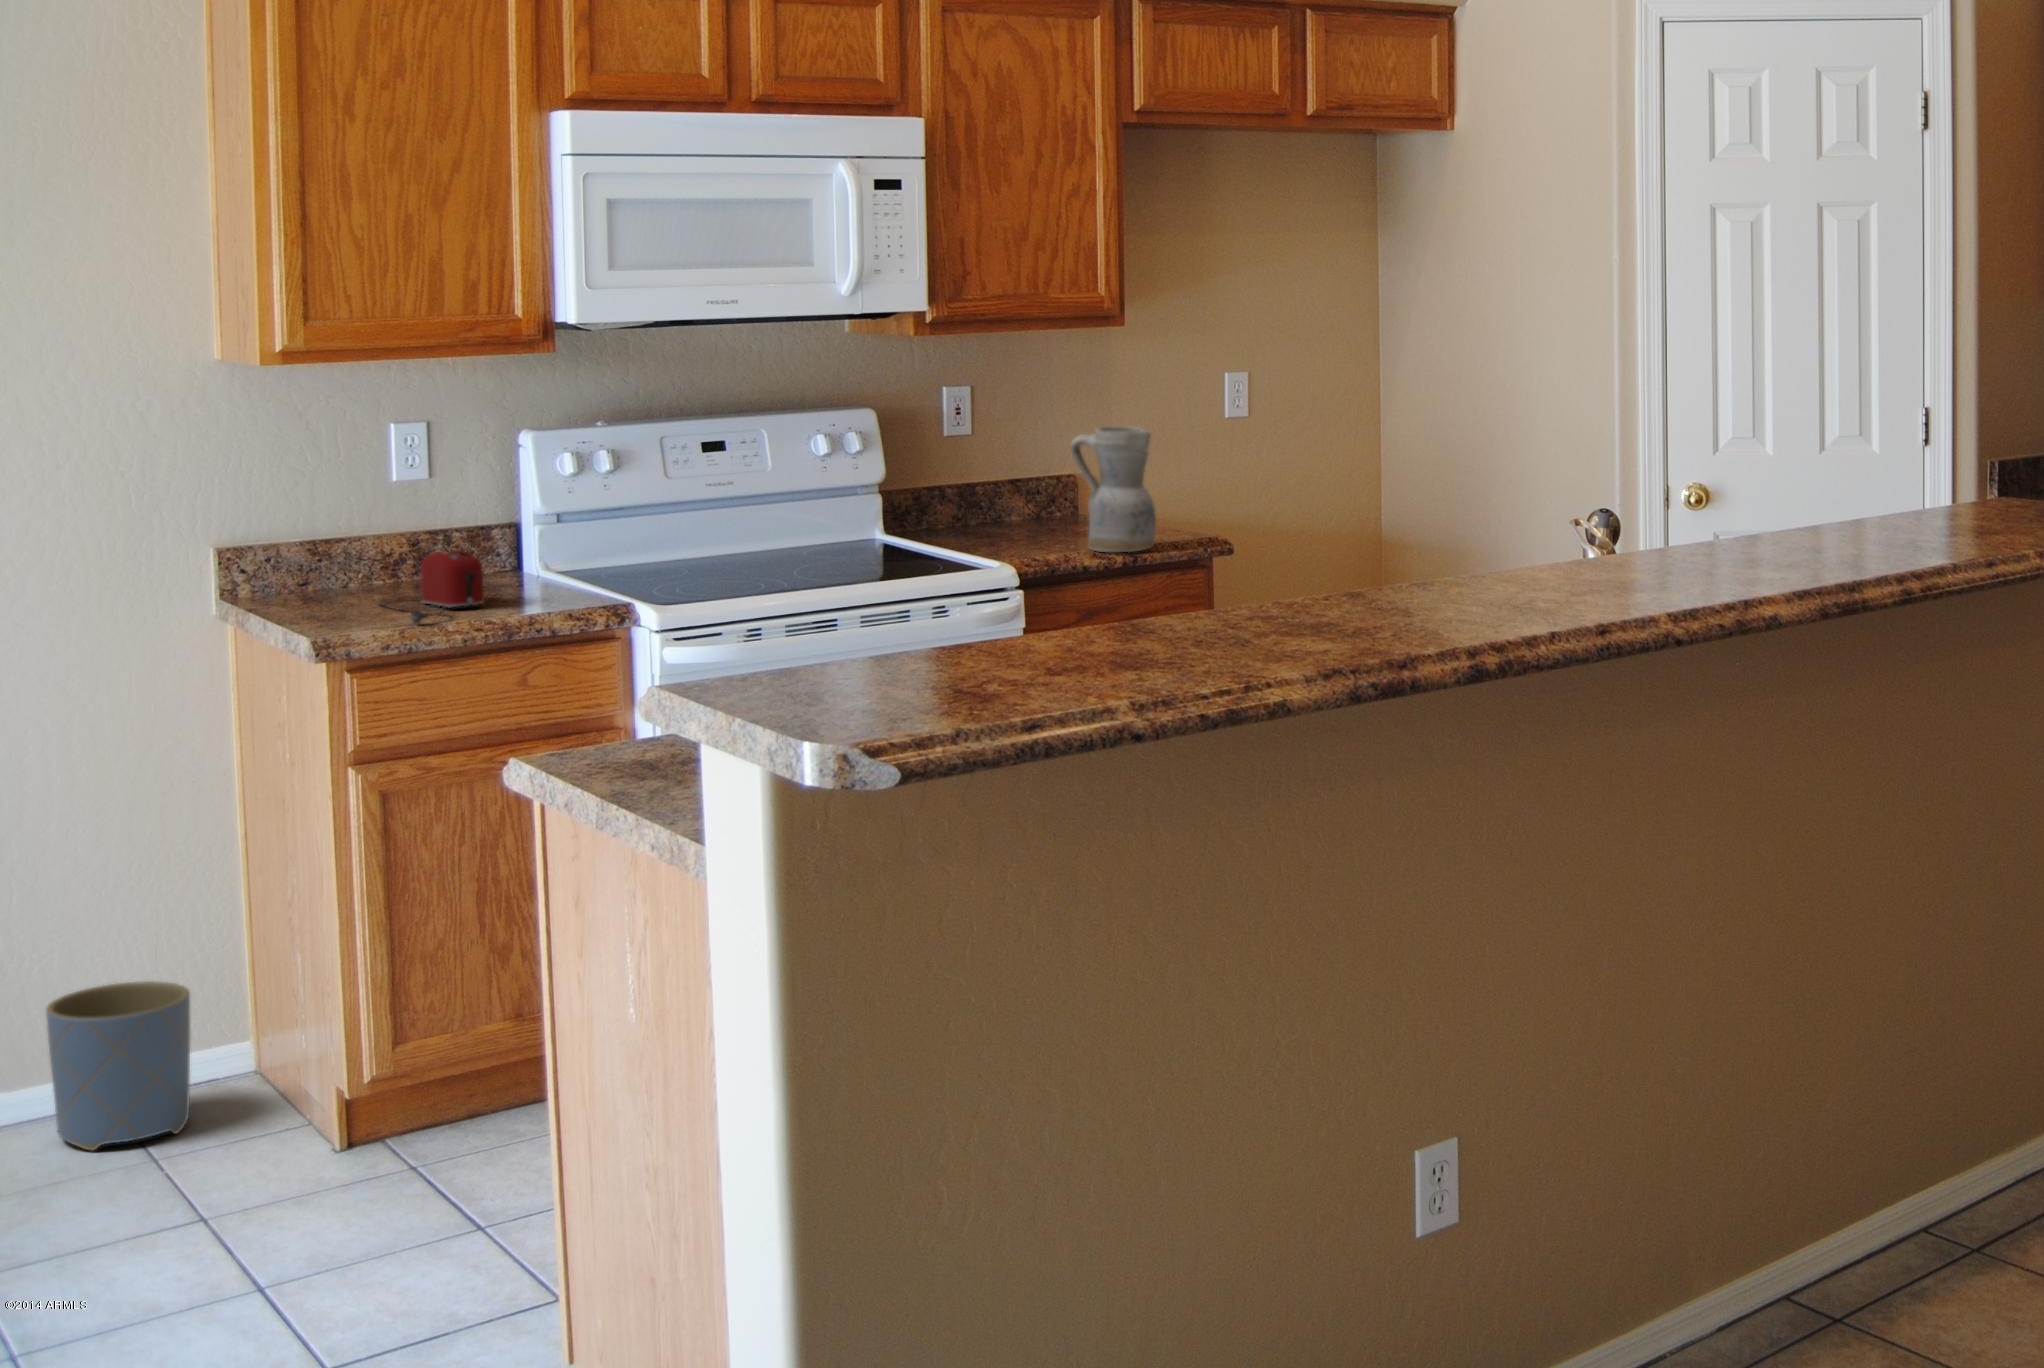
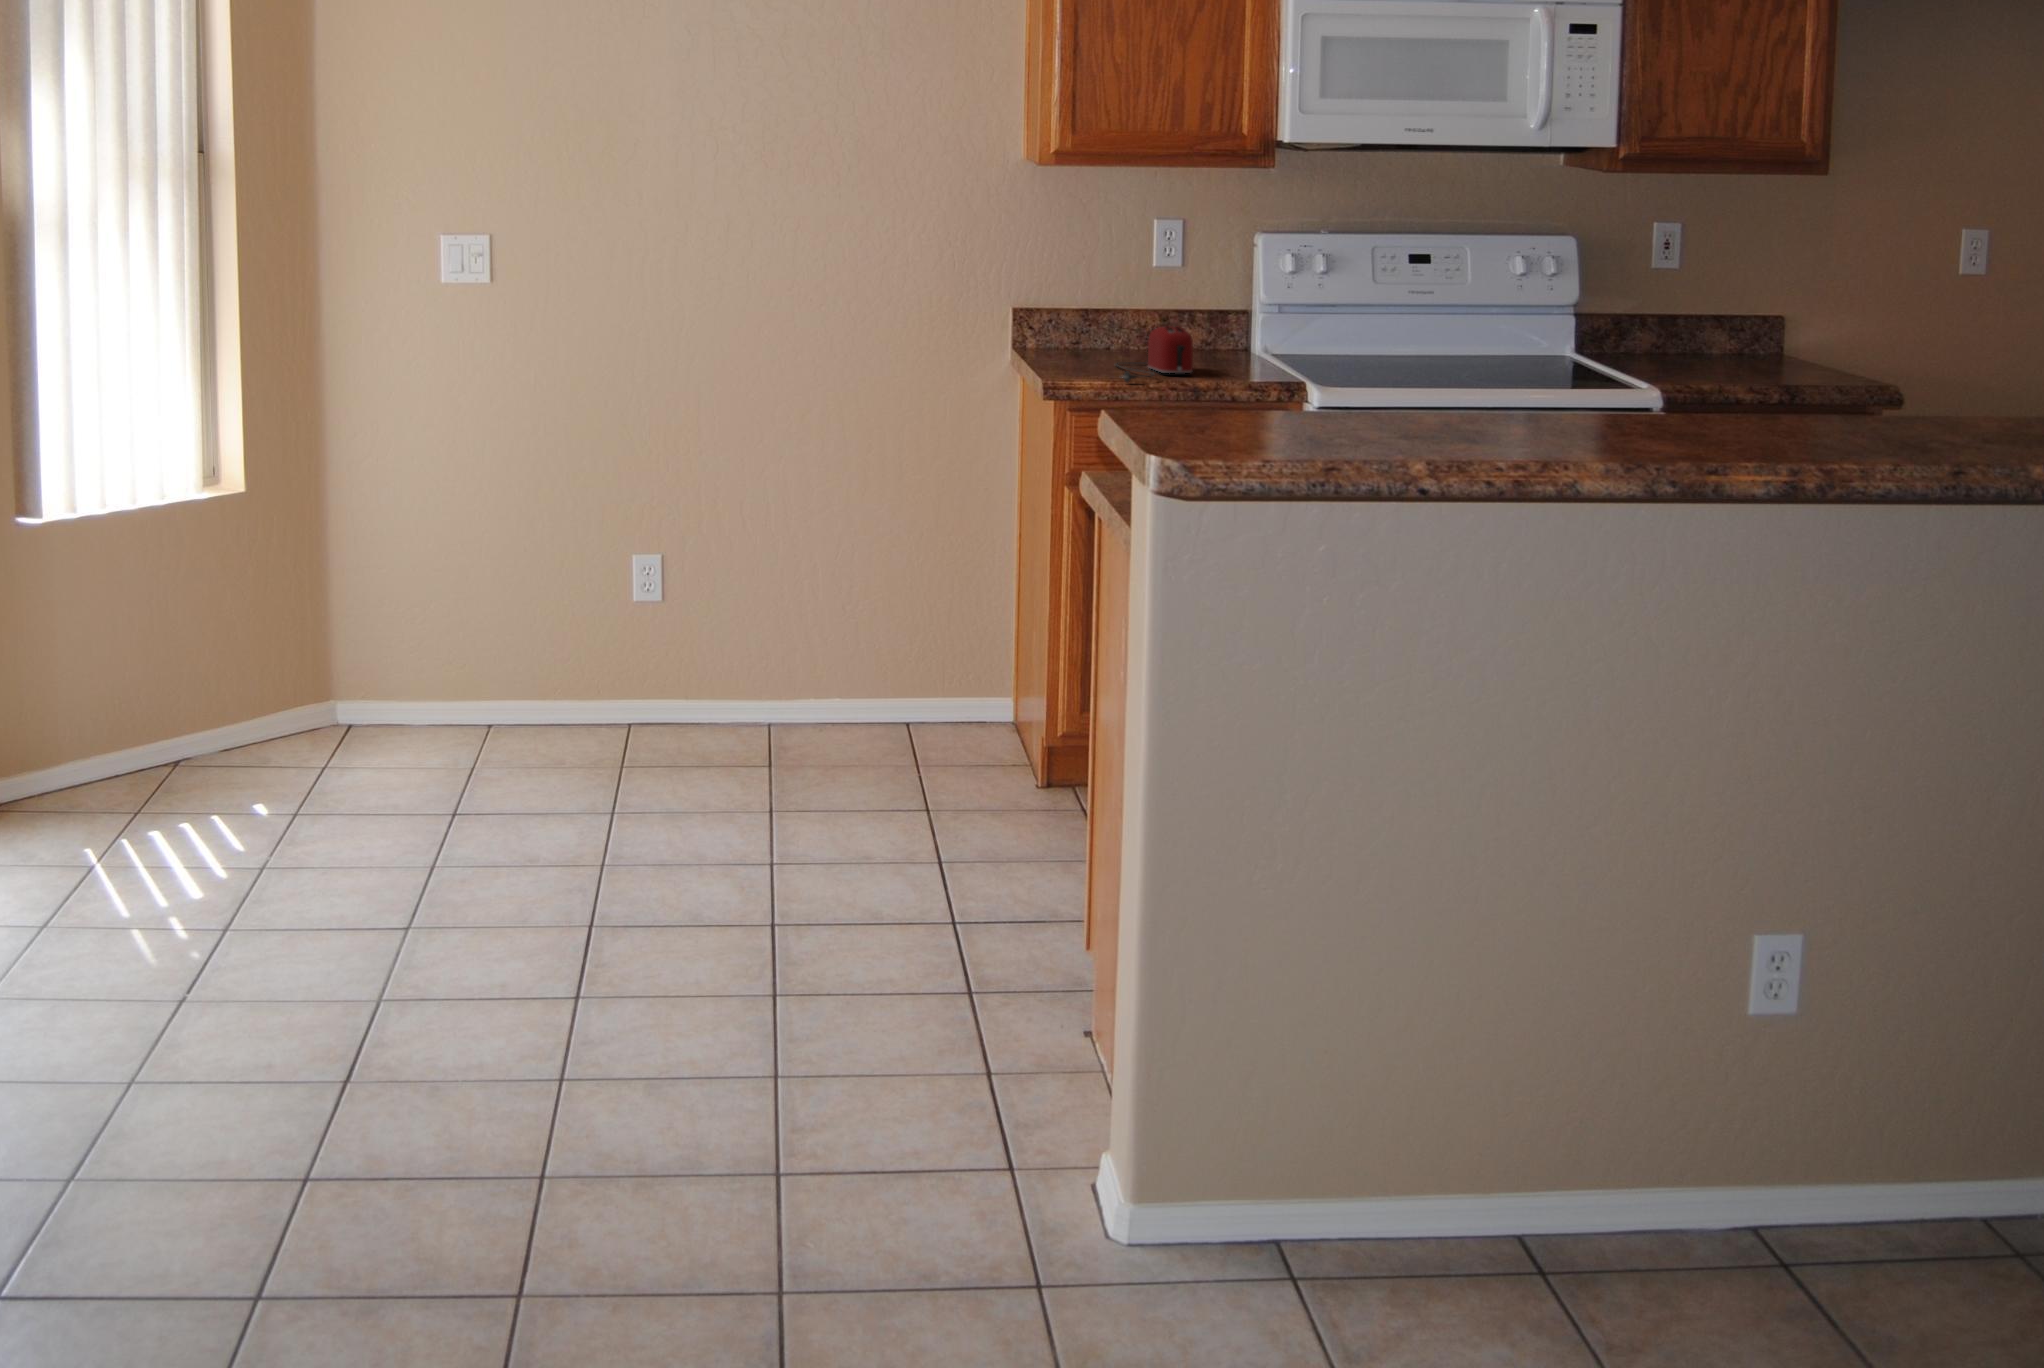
ceramic pitcher: present [1071,426,1156,552] -> none [1755,267,1839,389]
planter: present [46,981,190,1150] -> none [865,632,964,754]

